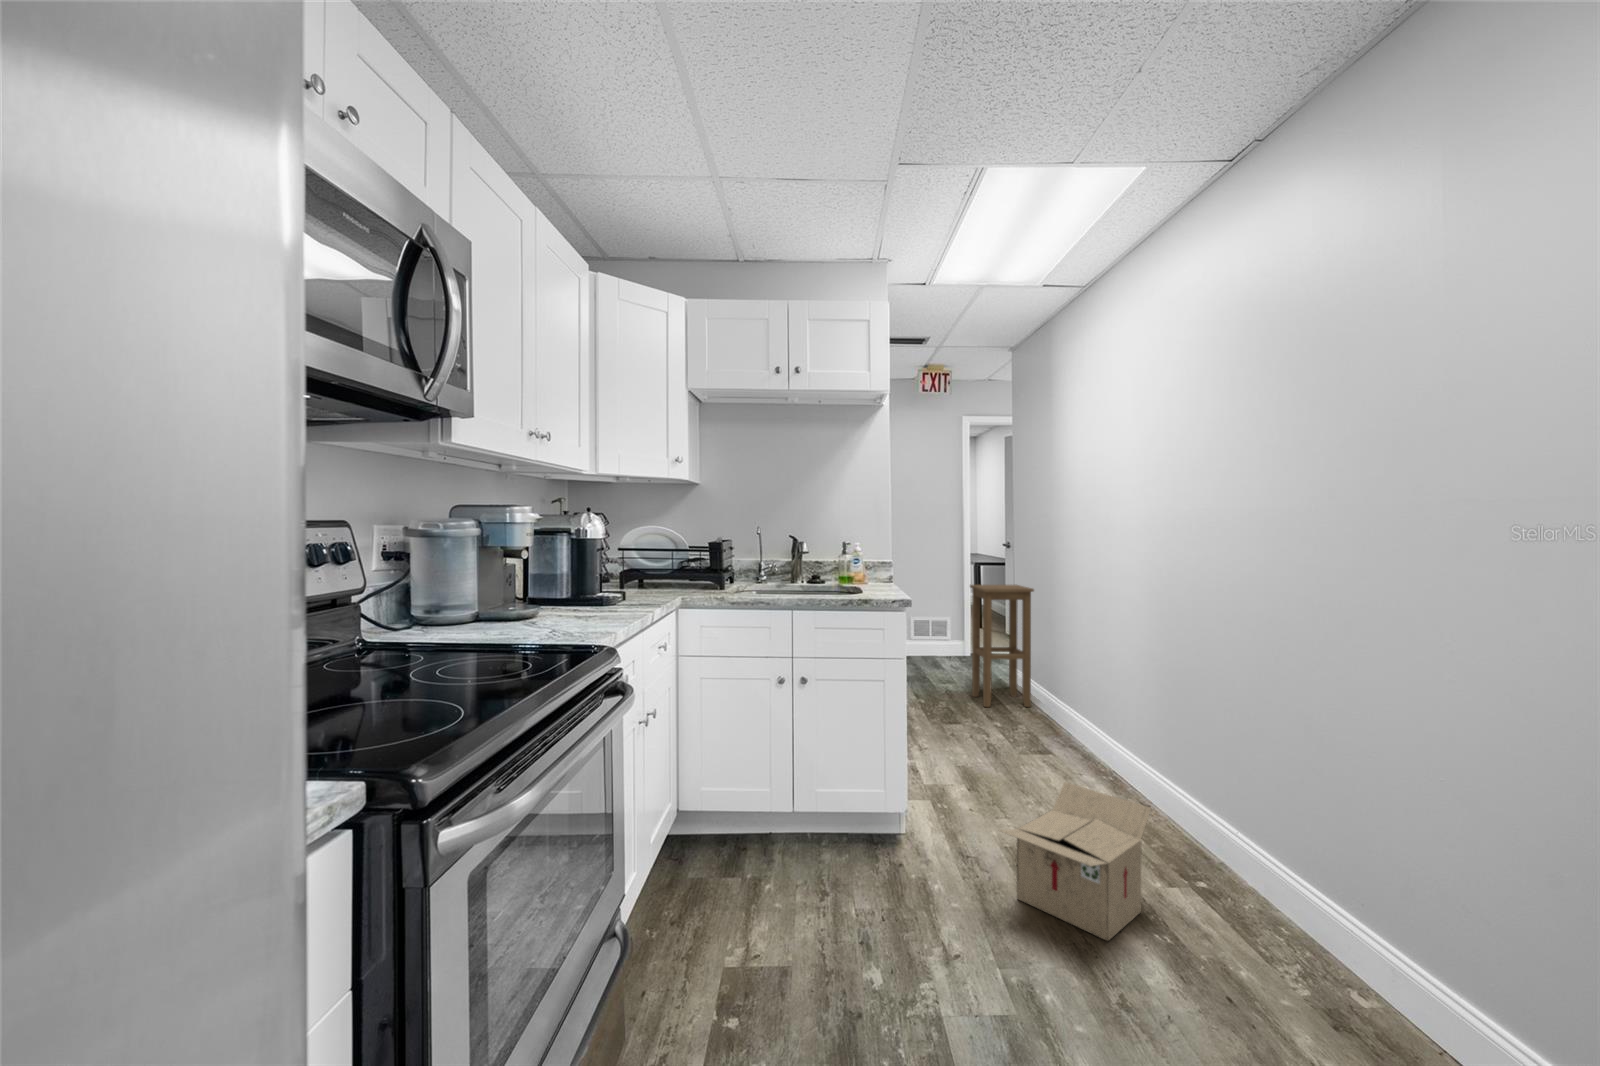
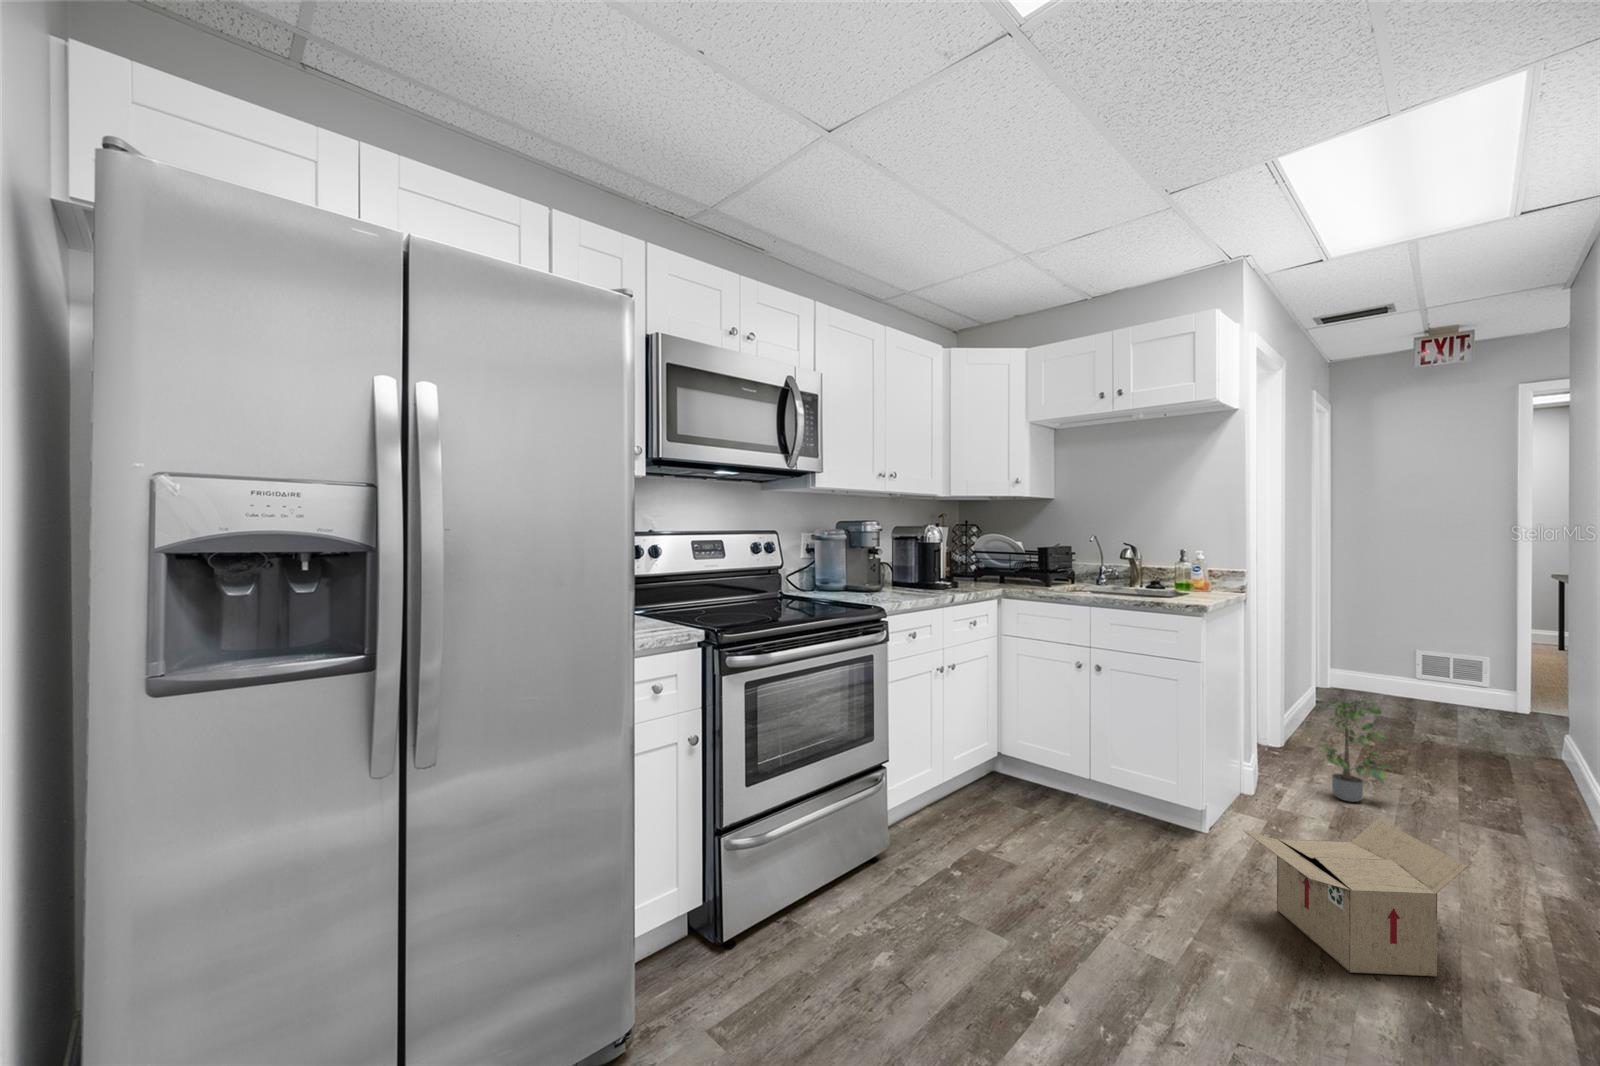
stool: present [970,585,1034,707] -> none [1461,609,1566,781]
potted plant: none [934,668,985,762] -> present [1319,700,1392,802]

